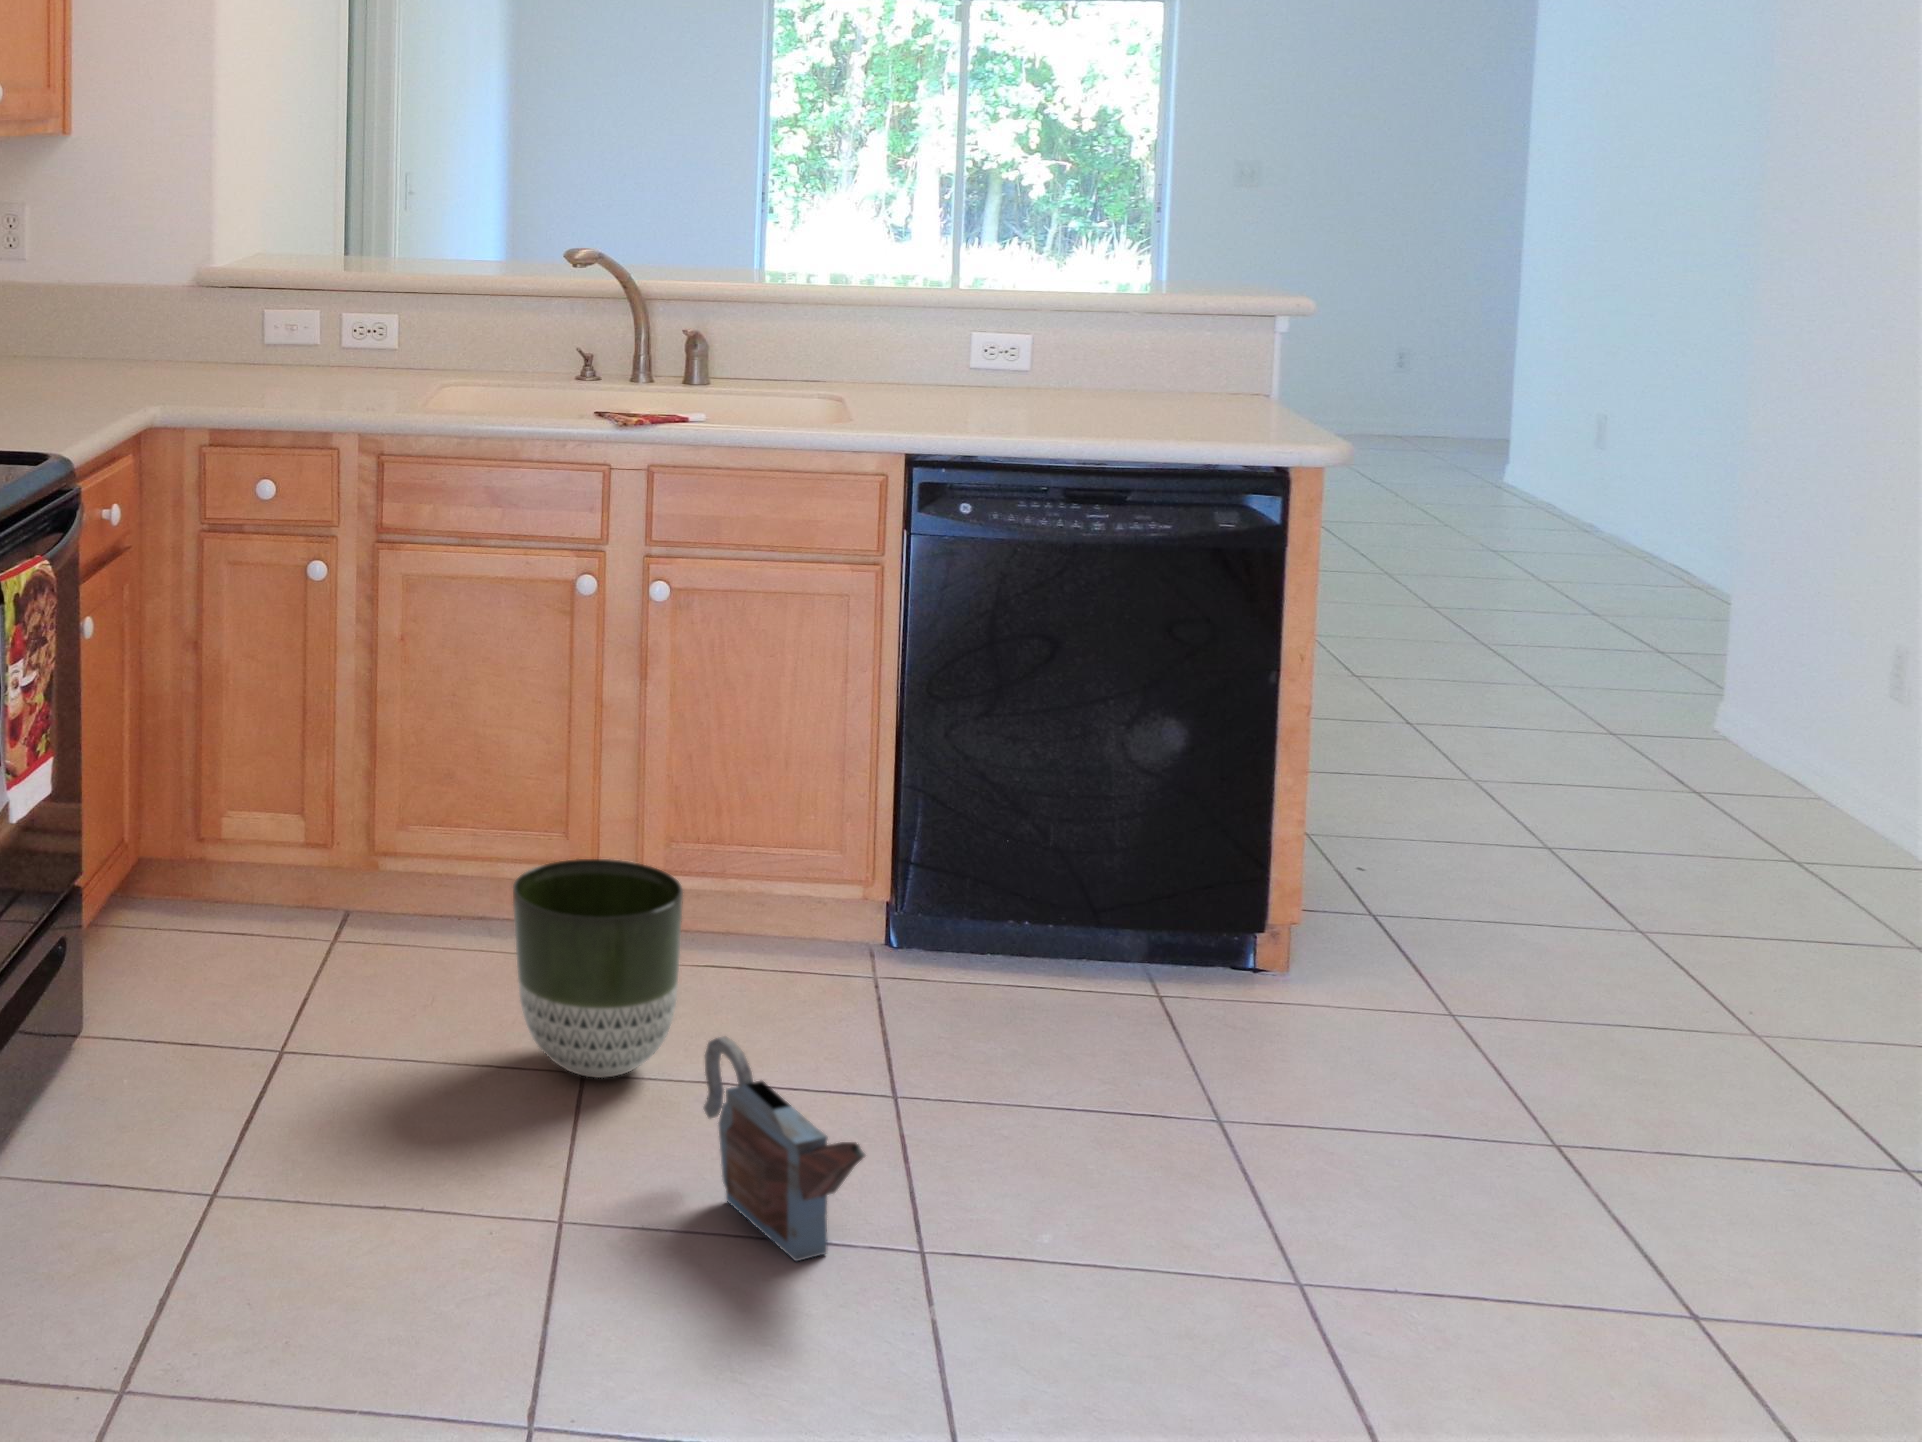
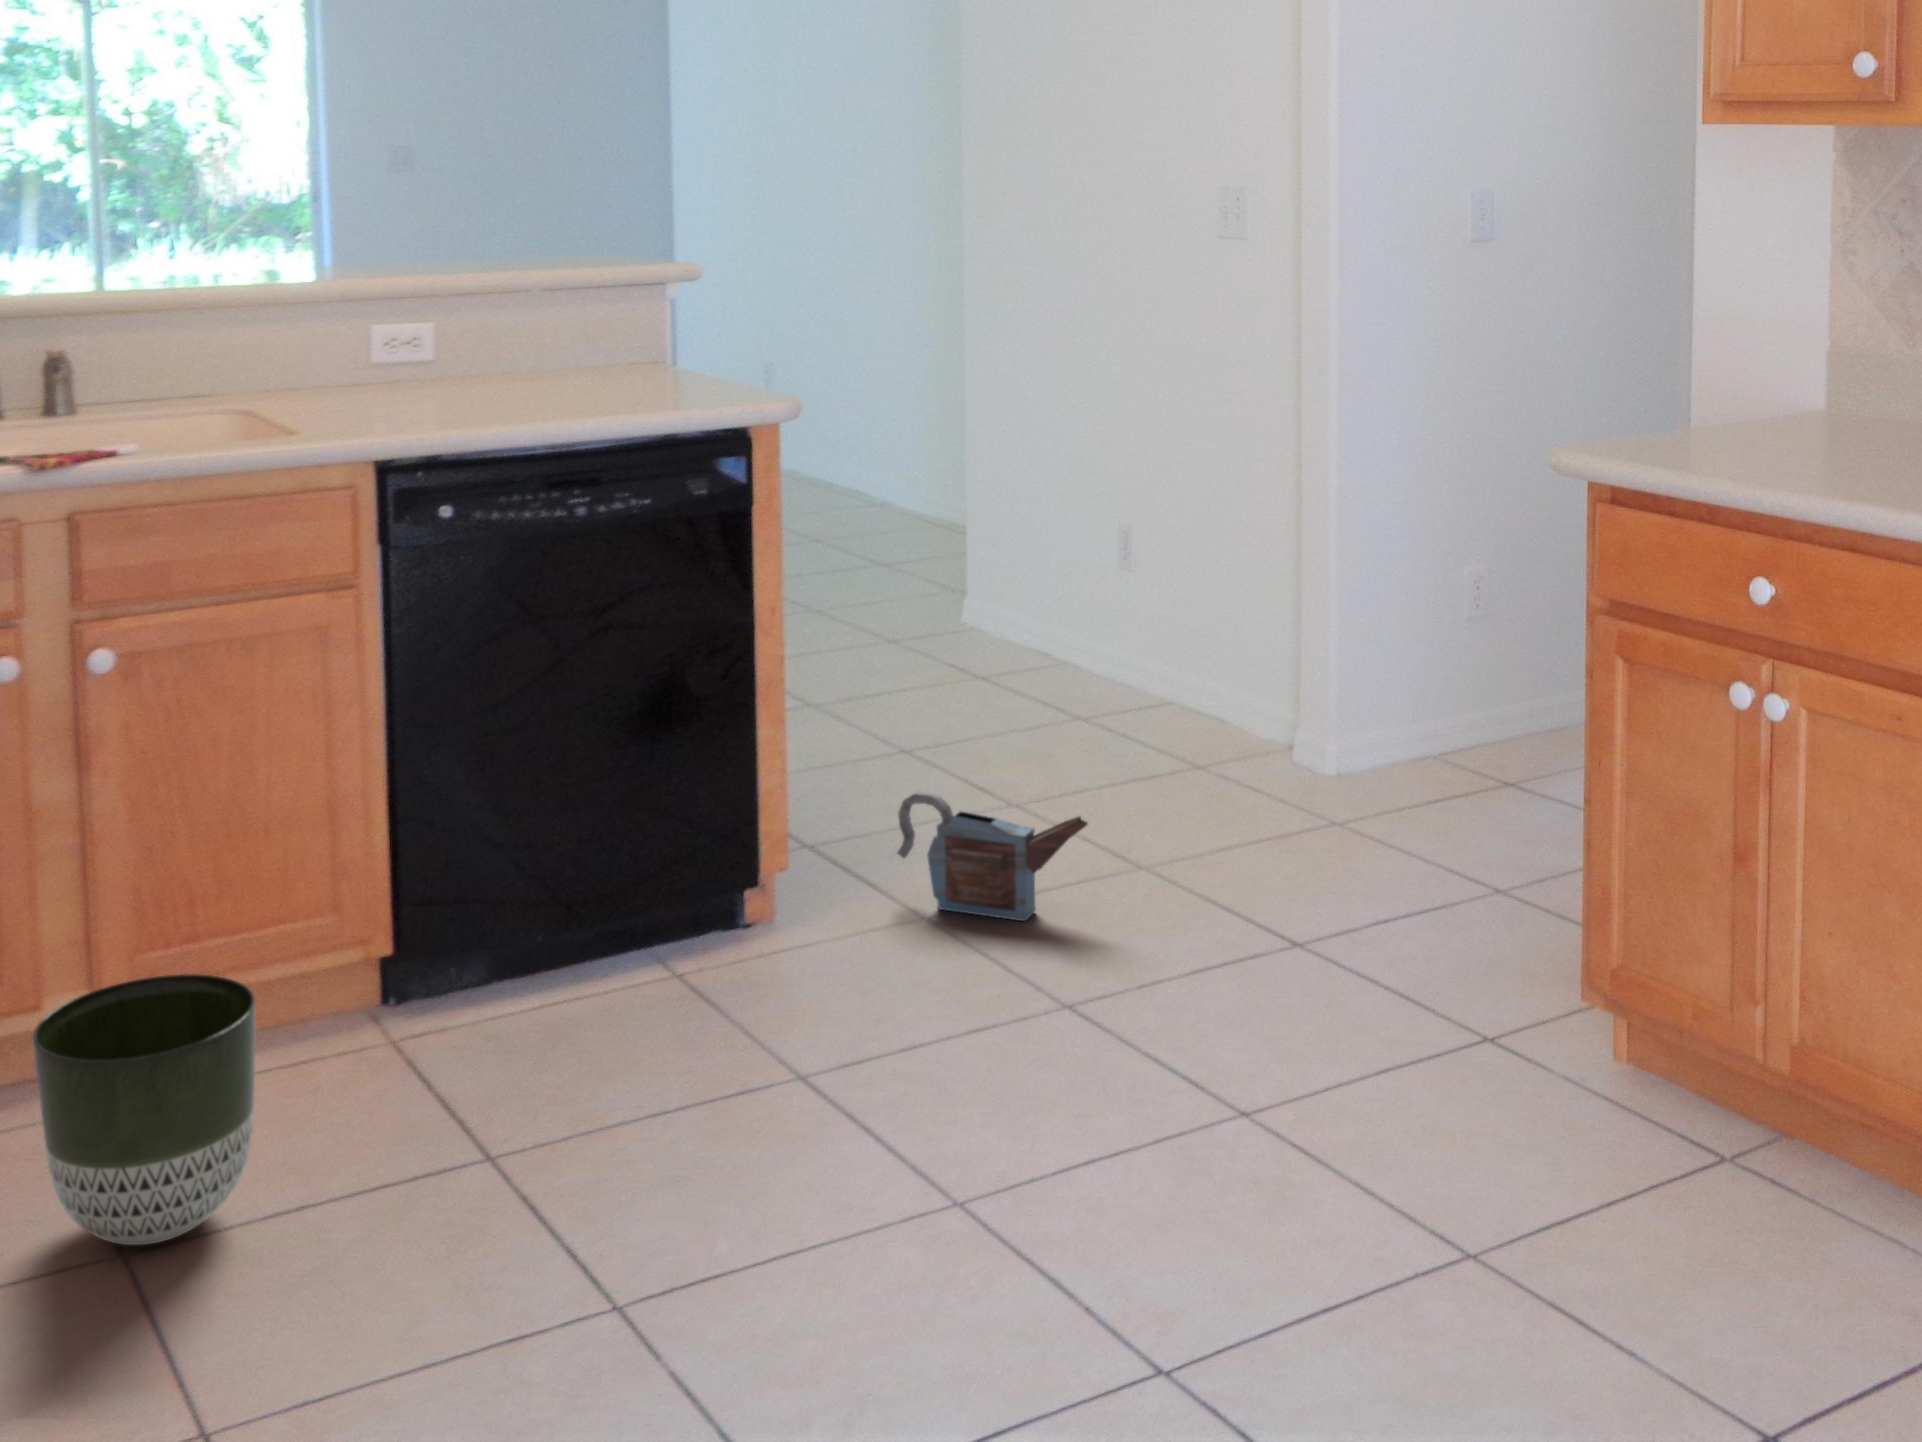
watering can: present [704,1036,865,1261] -> present [898,792,1088,921]

